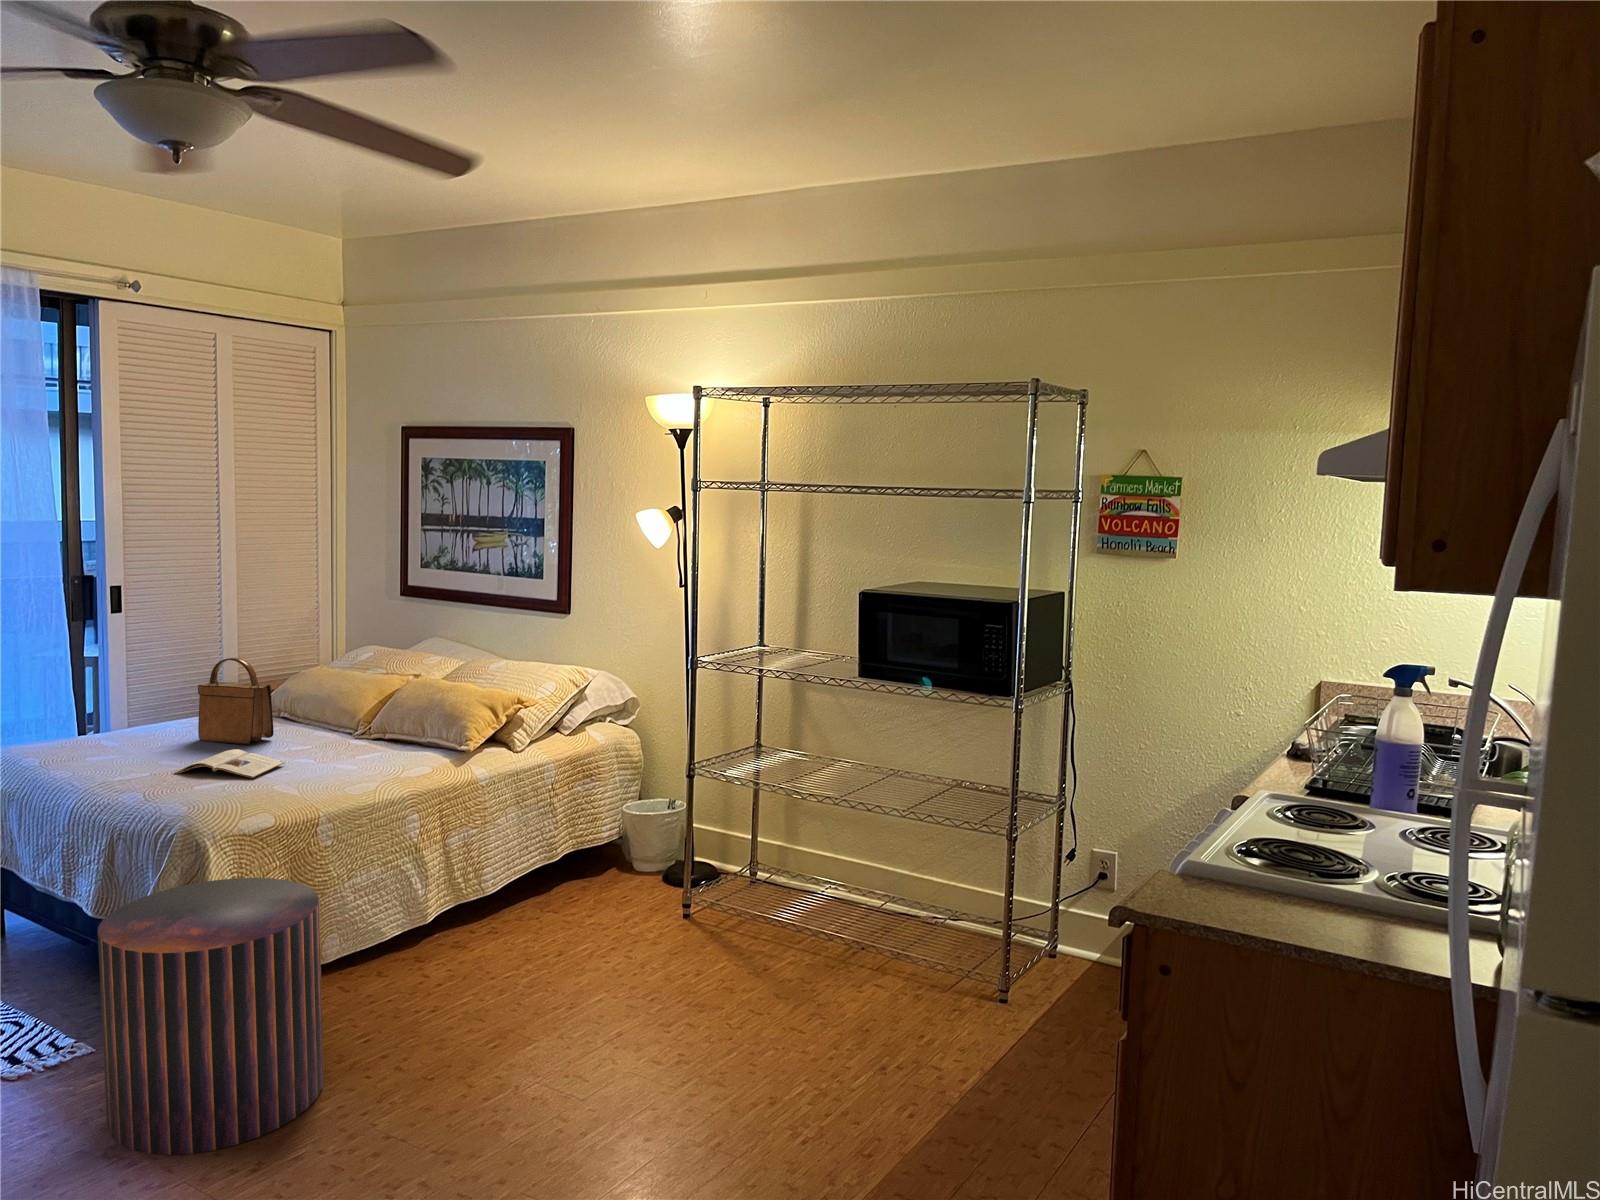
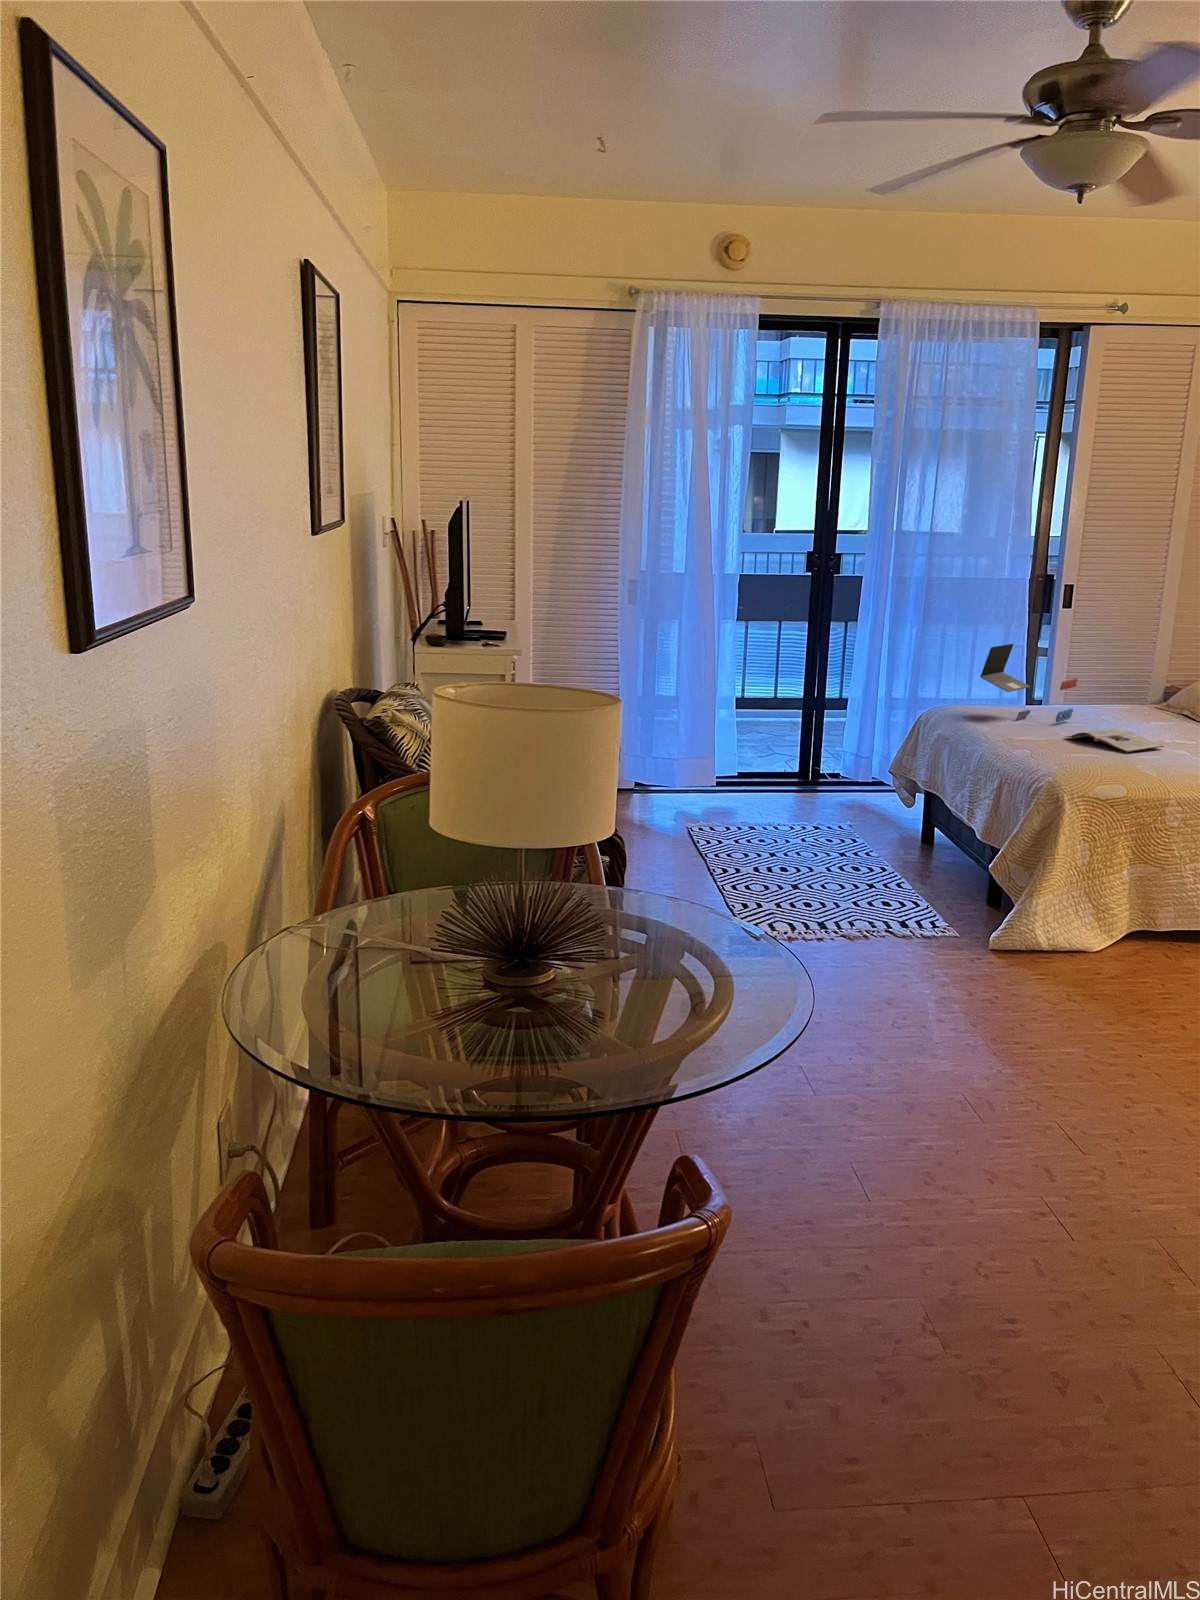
handbag: present [198,658,274,745] -> none [1102,648,1173,730]
laptop: none [46,668,167,757] -> present [980,644,1077,722]
pouf: present [98,878,324,1155] -> none [943,817,1134,1031]

